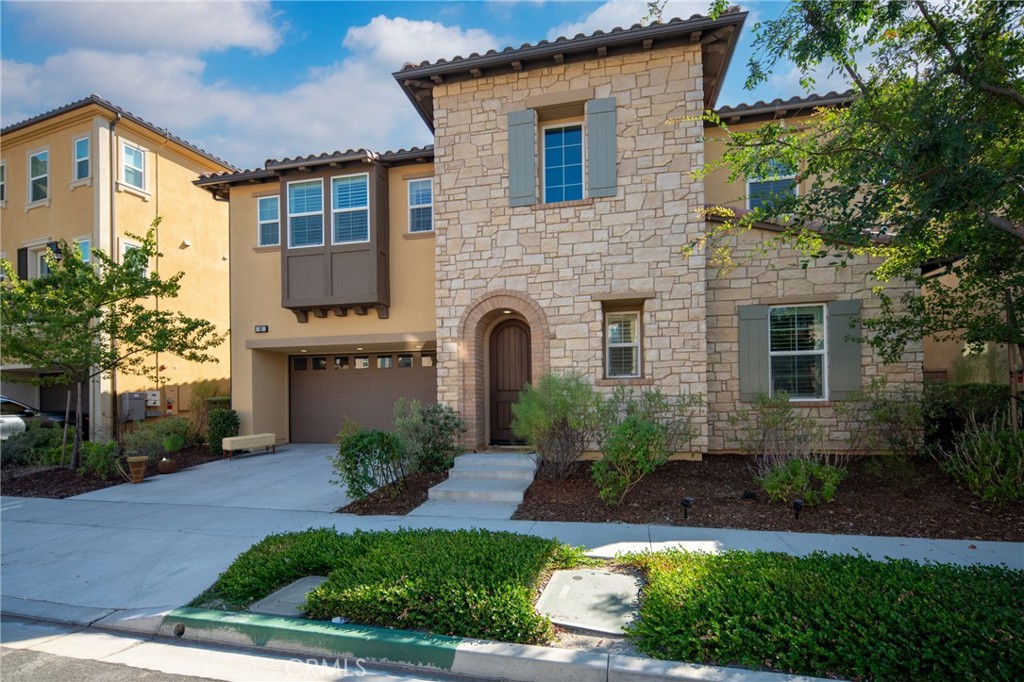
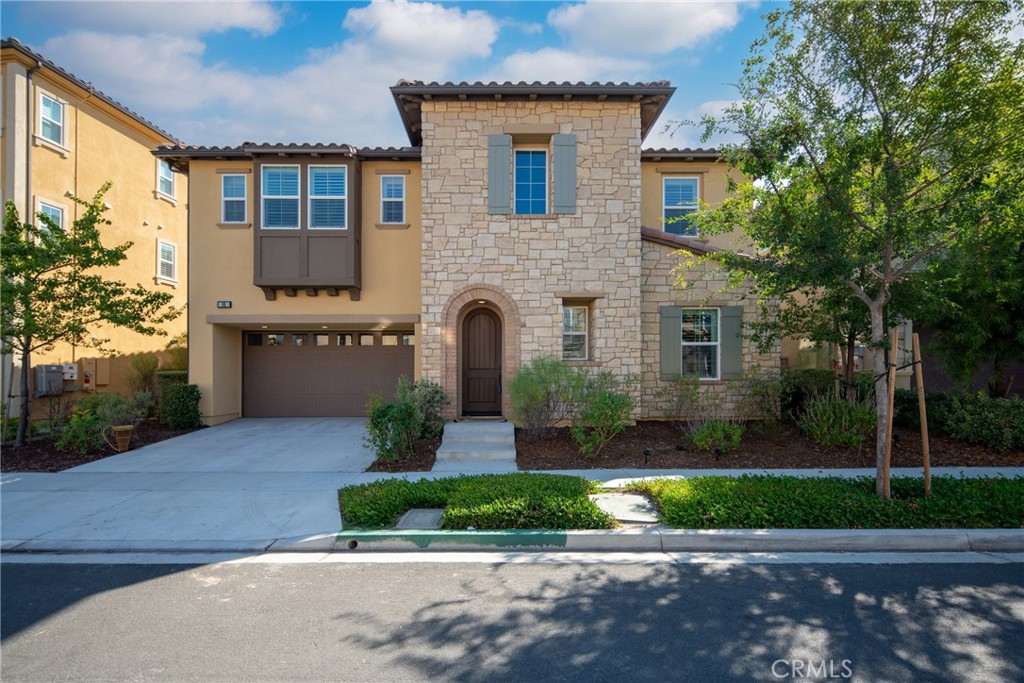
bench: present [222,433,276,460] -> none [185,405,236,430]
potted tree: present [158,436,183,473] -> none [133,403,160,442]

